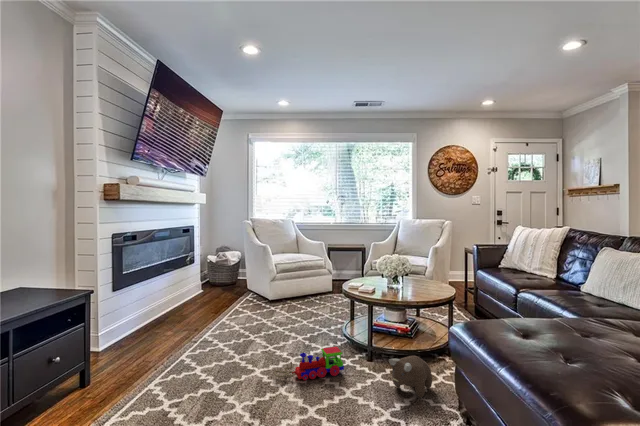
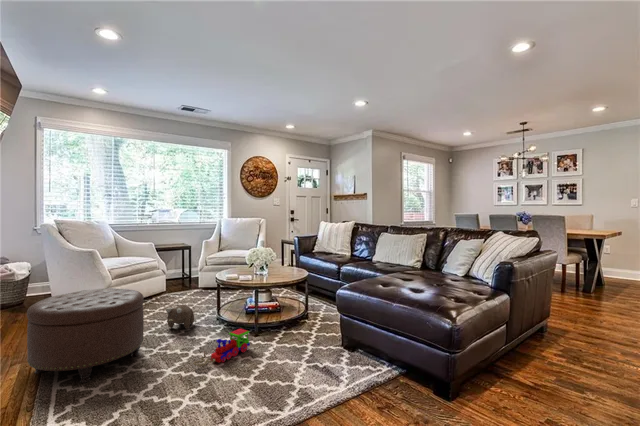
ottoman: none [173,279,261,360] -> present [27,288,144,383]
plush toy: present [389,356,432,398] -> present [166,305,194,329]

